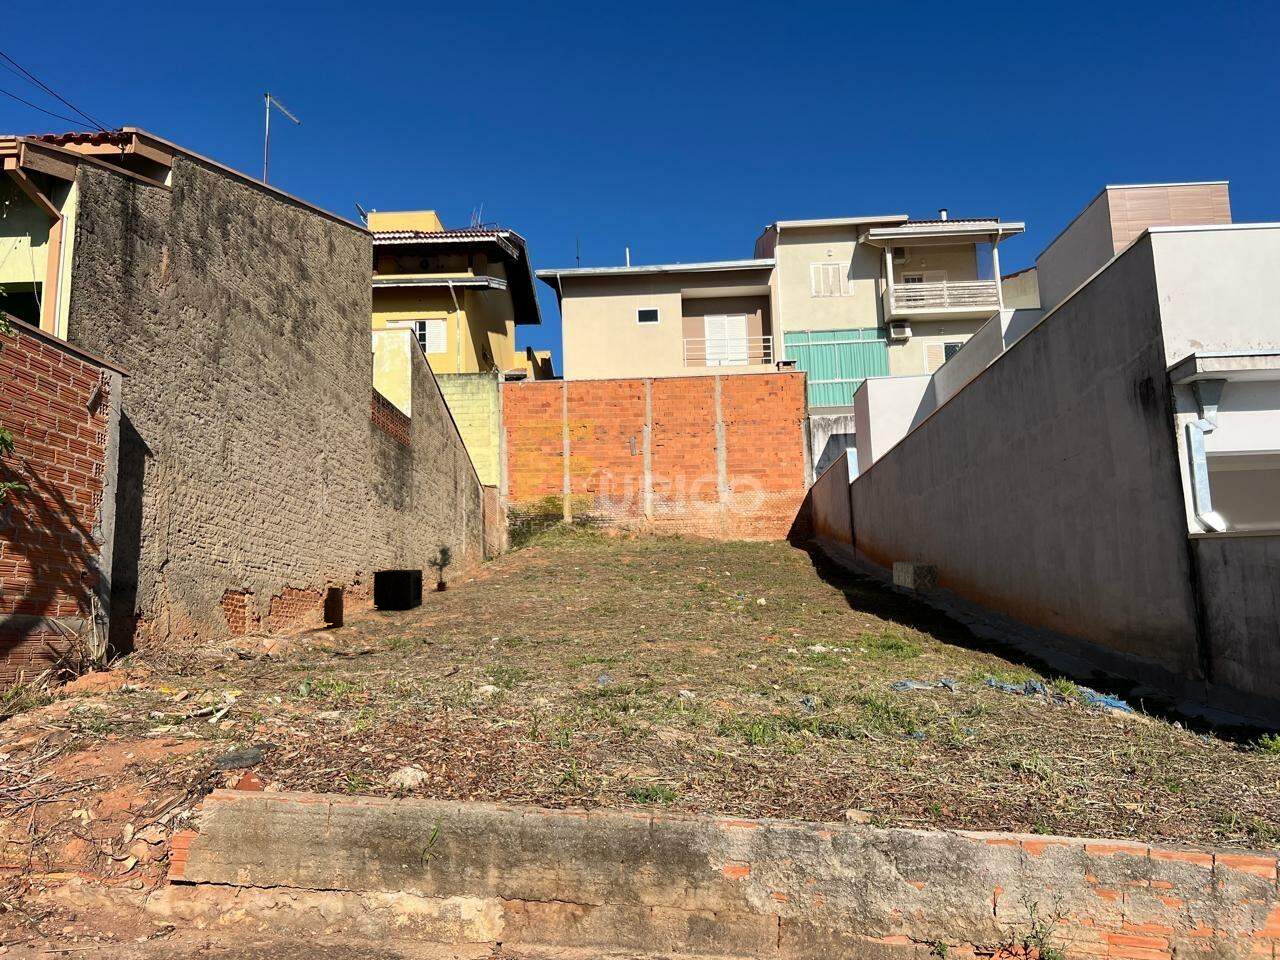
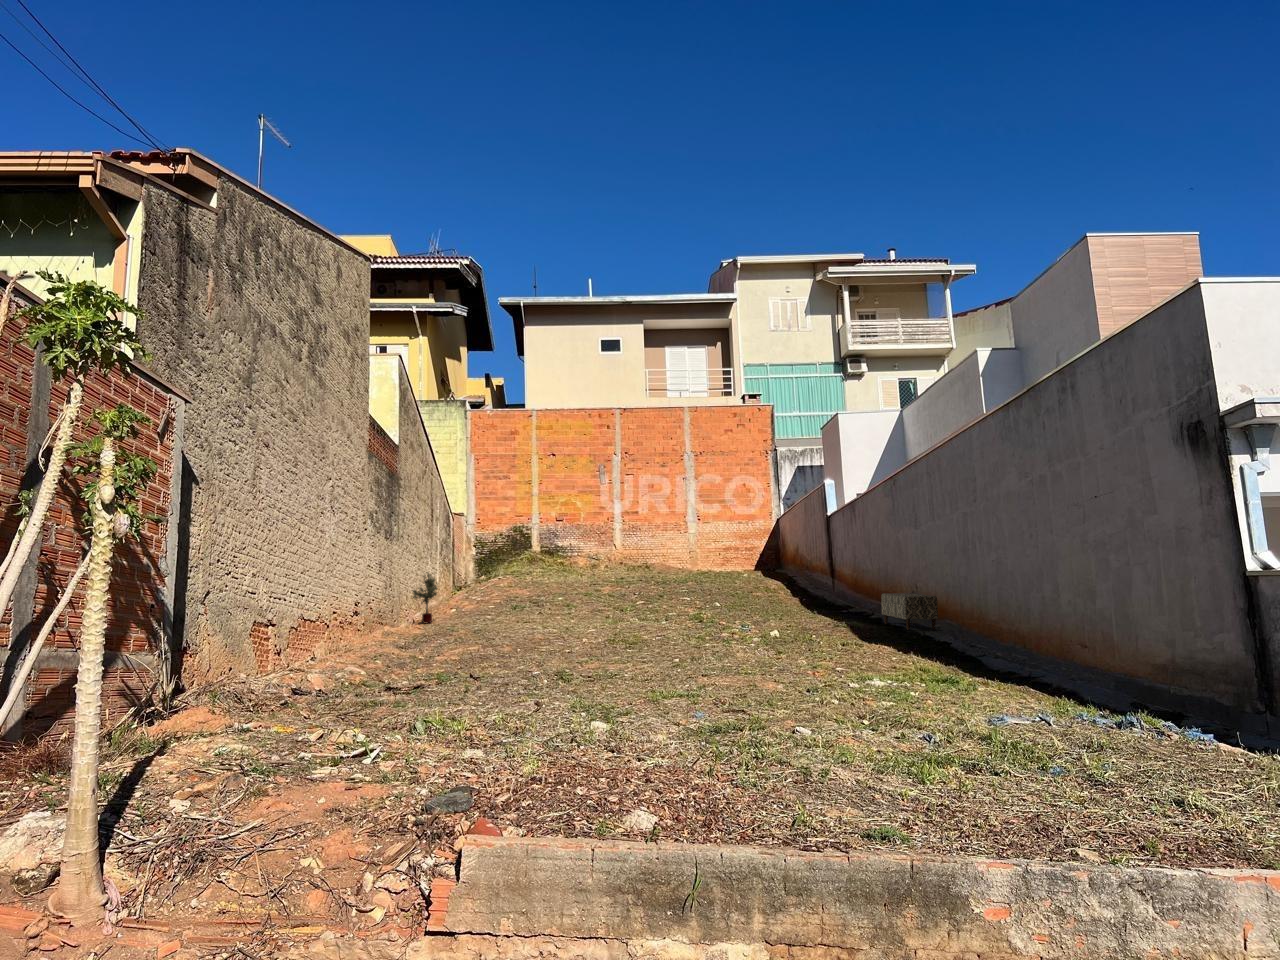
wooden crate: present [374,570,423,609] -> none [370,601,418,642]
watering can: present [324,585,345,628] -> none [331,617,352,661]

